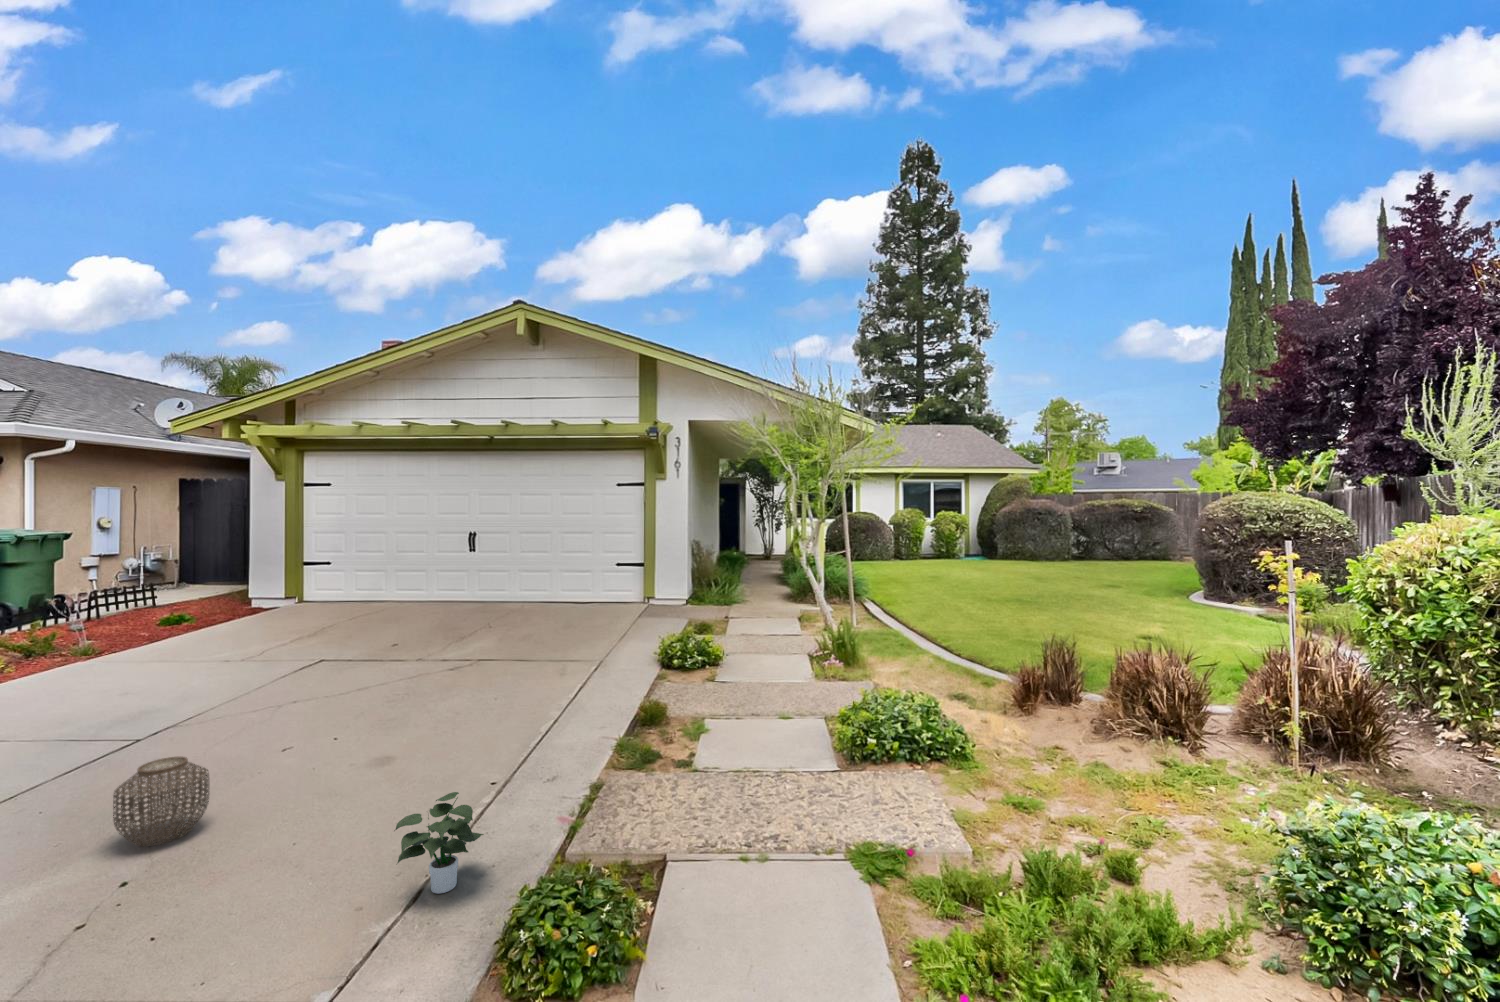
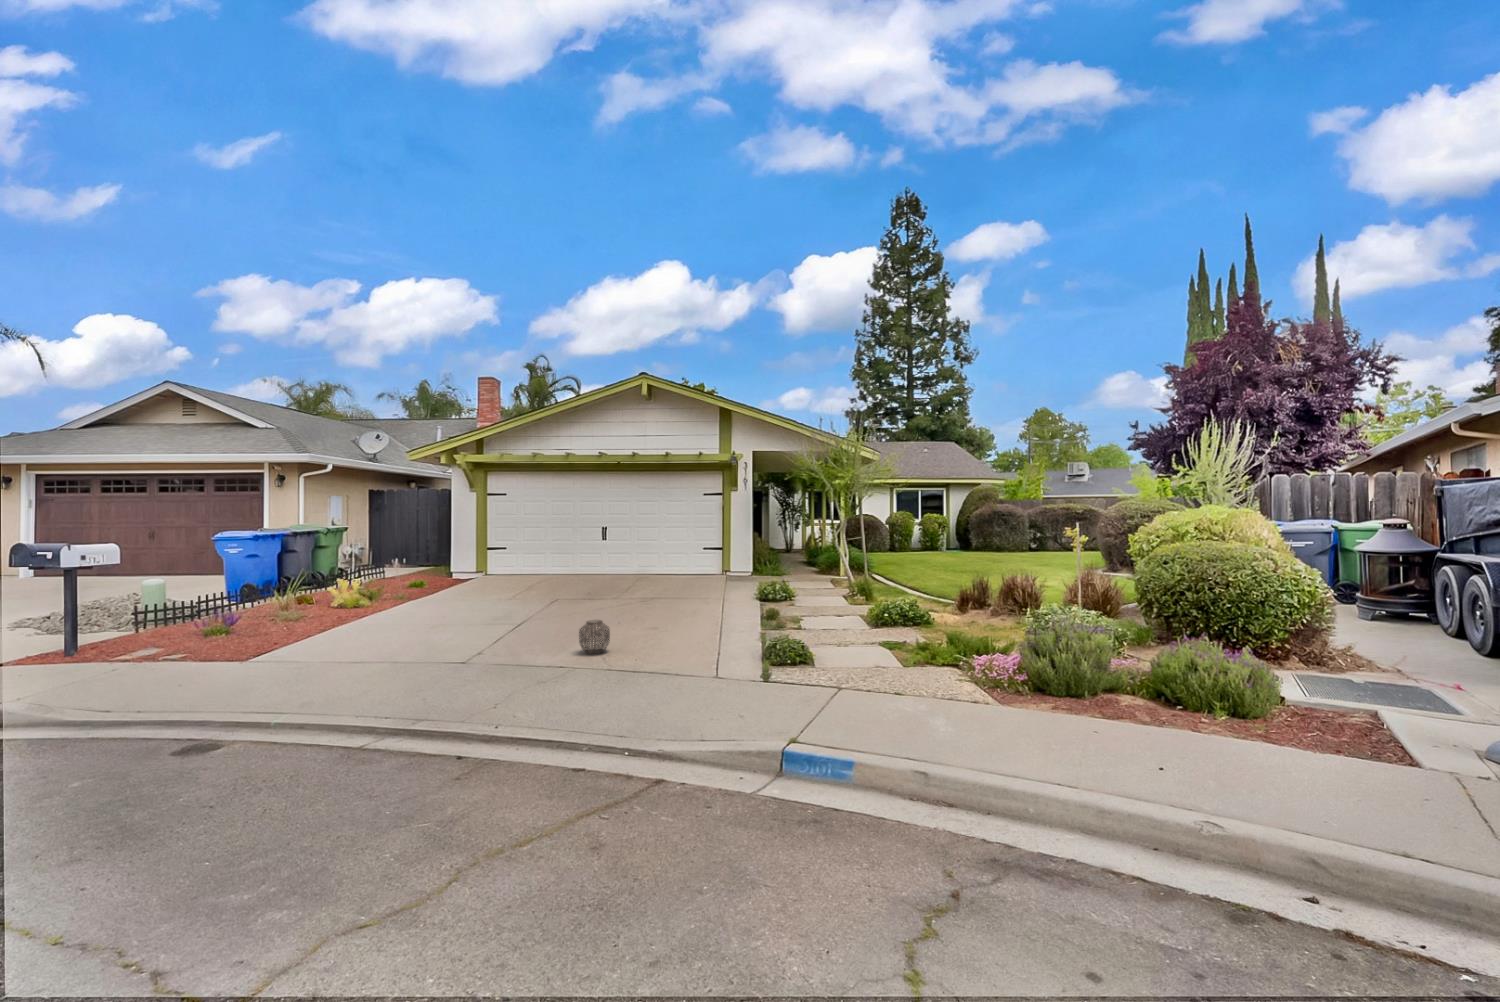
potted plant: present [394,792,484,894] -> none [714,626,743,661]

